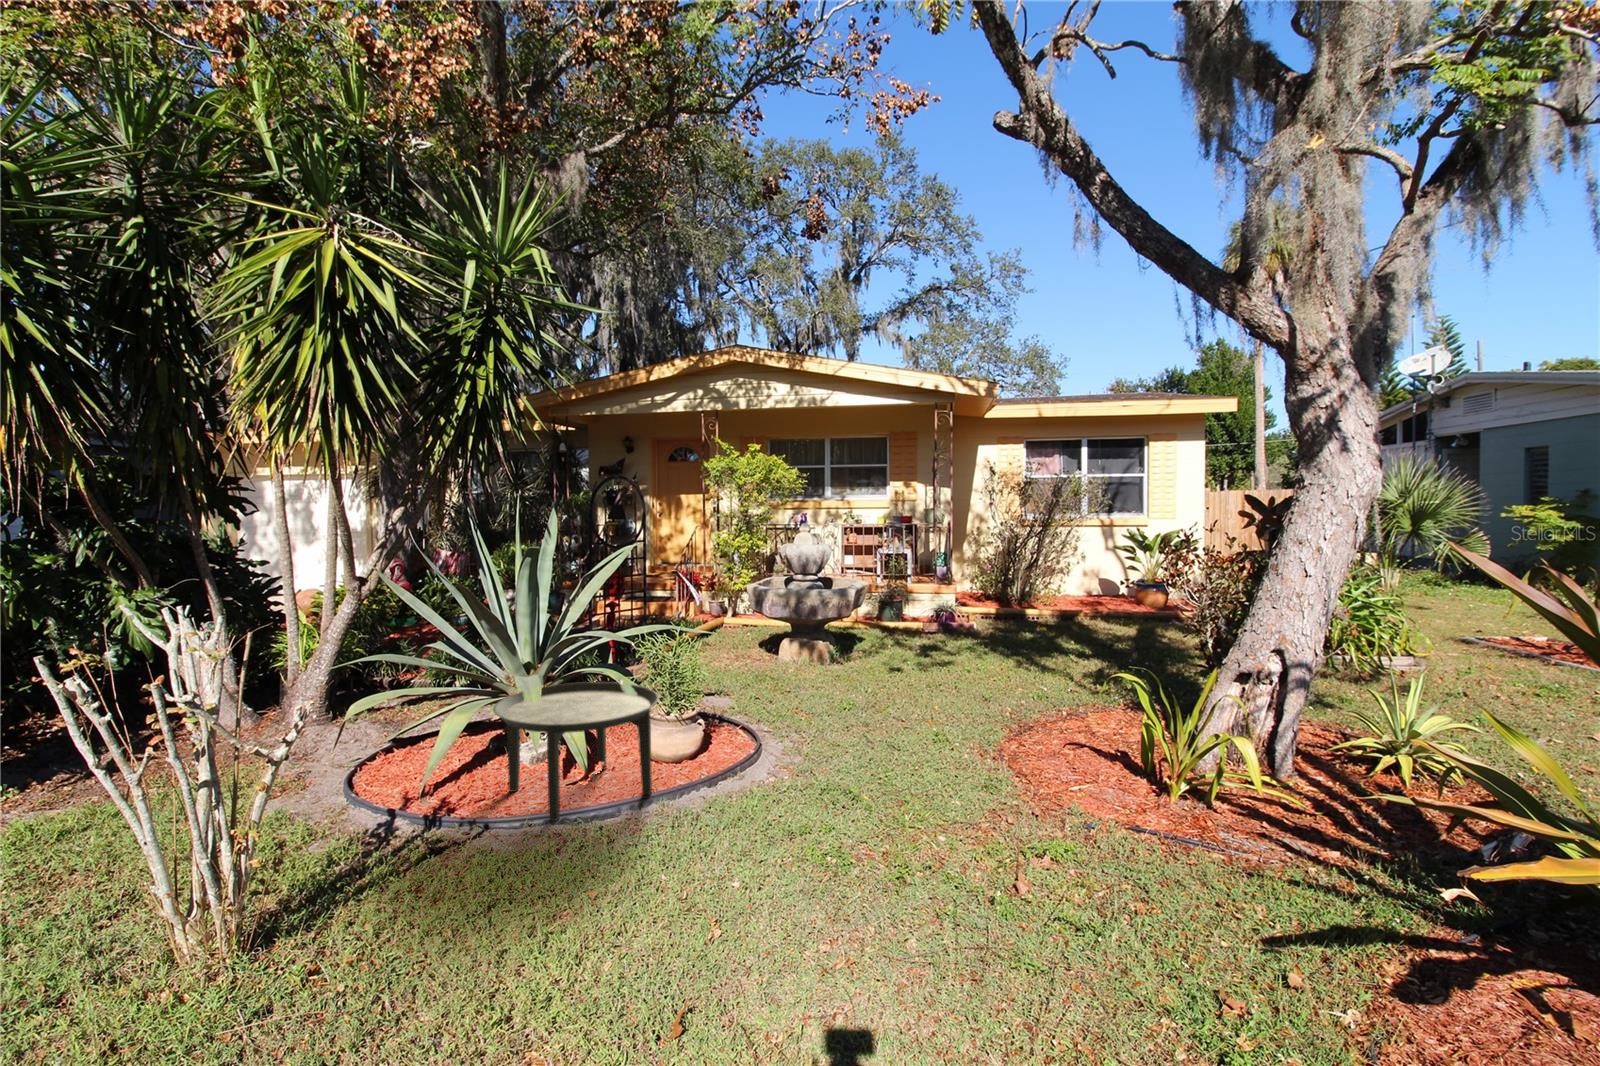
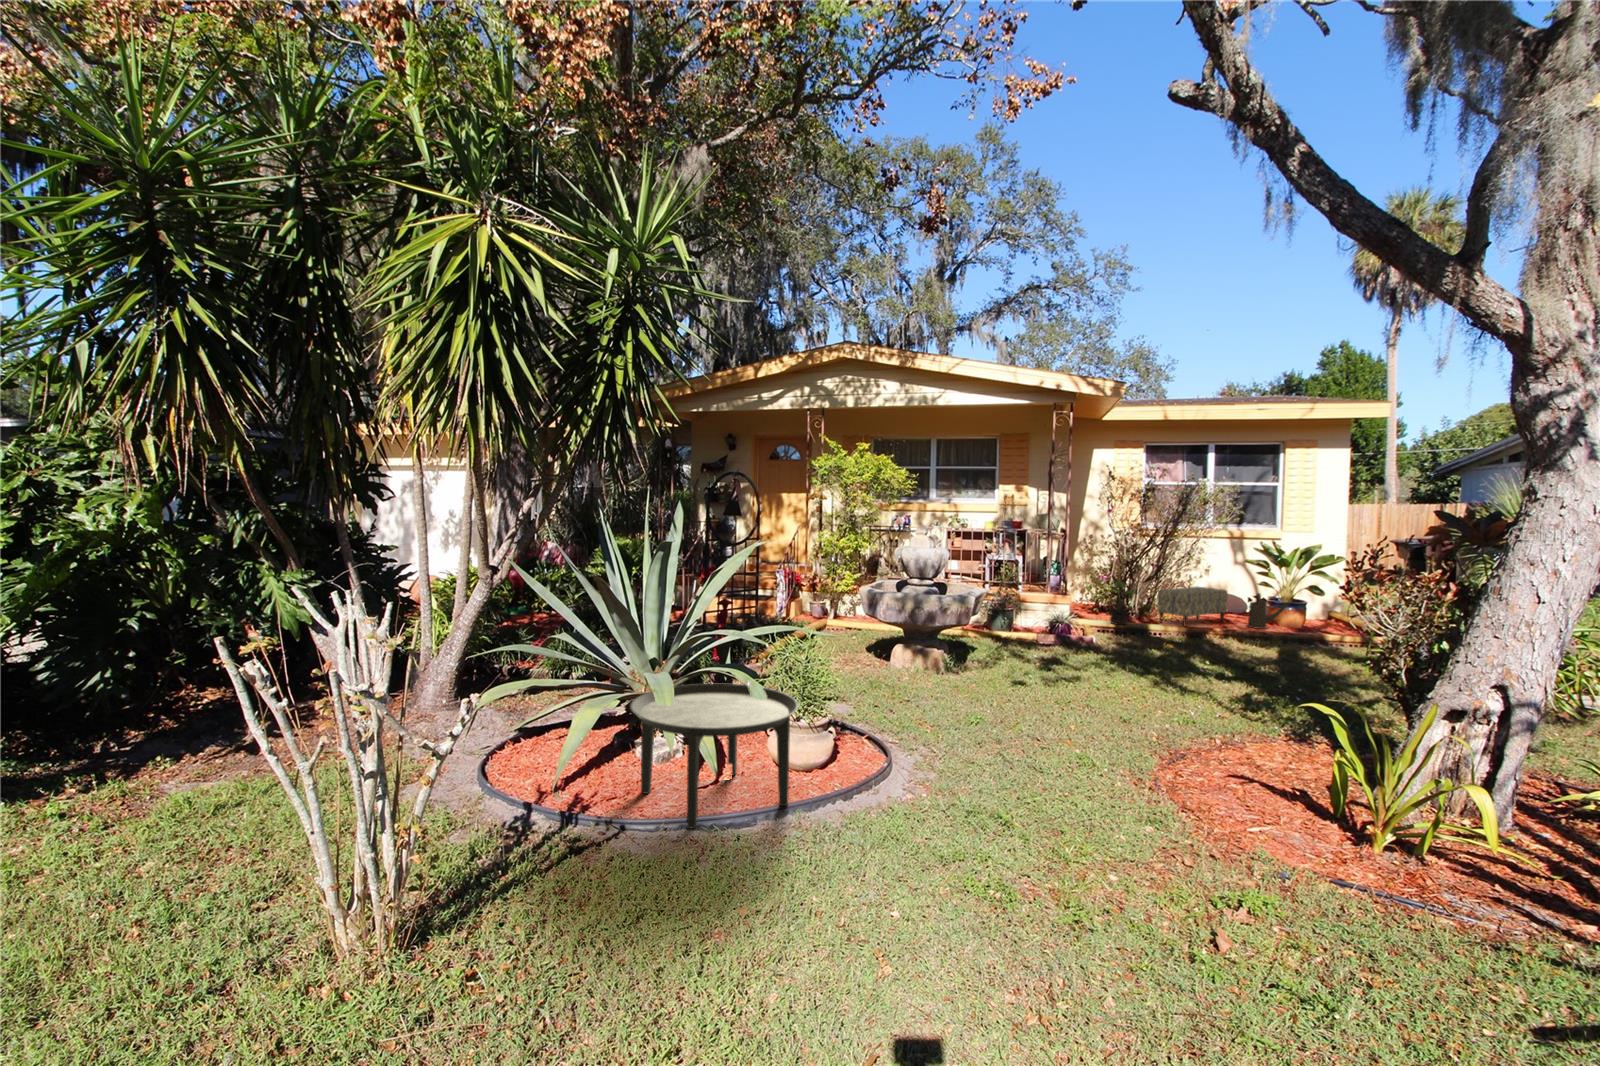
potted plant: none [988,568,1019,610] -> present [1110,580,1138,625]
bench: none [1036,572,1100,610] -> present [1157,587,1228,627]
watering can: none [1113,576,1155,609] -> present [1247,593,1290,629]

